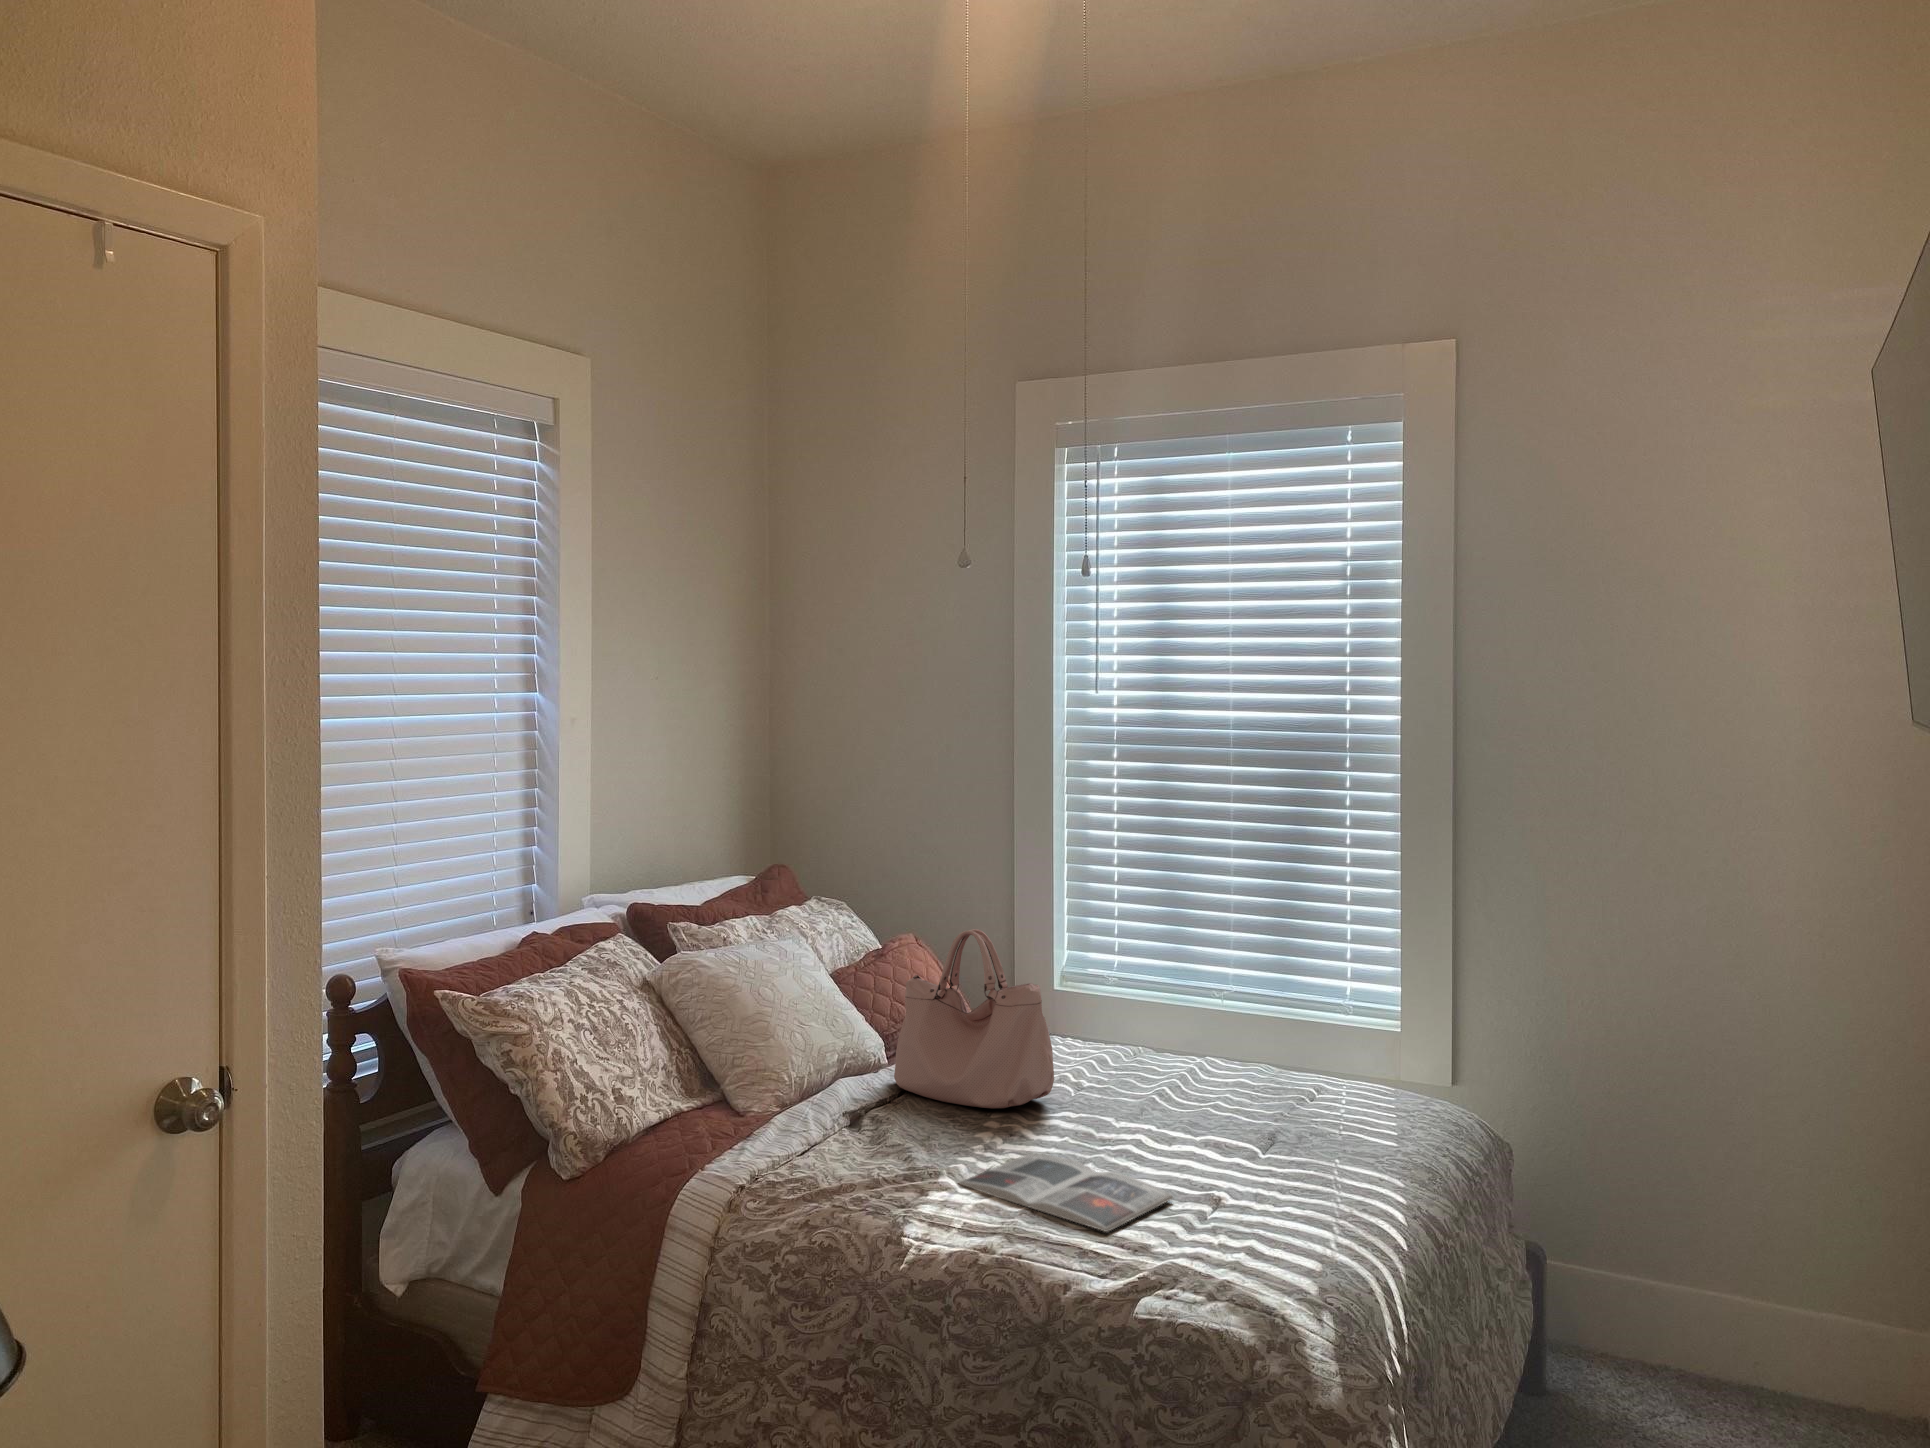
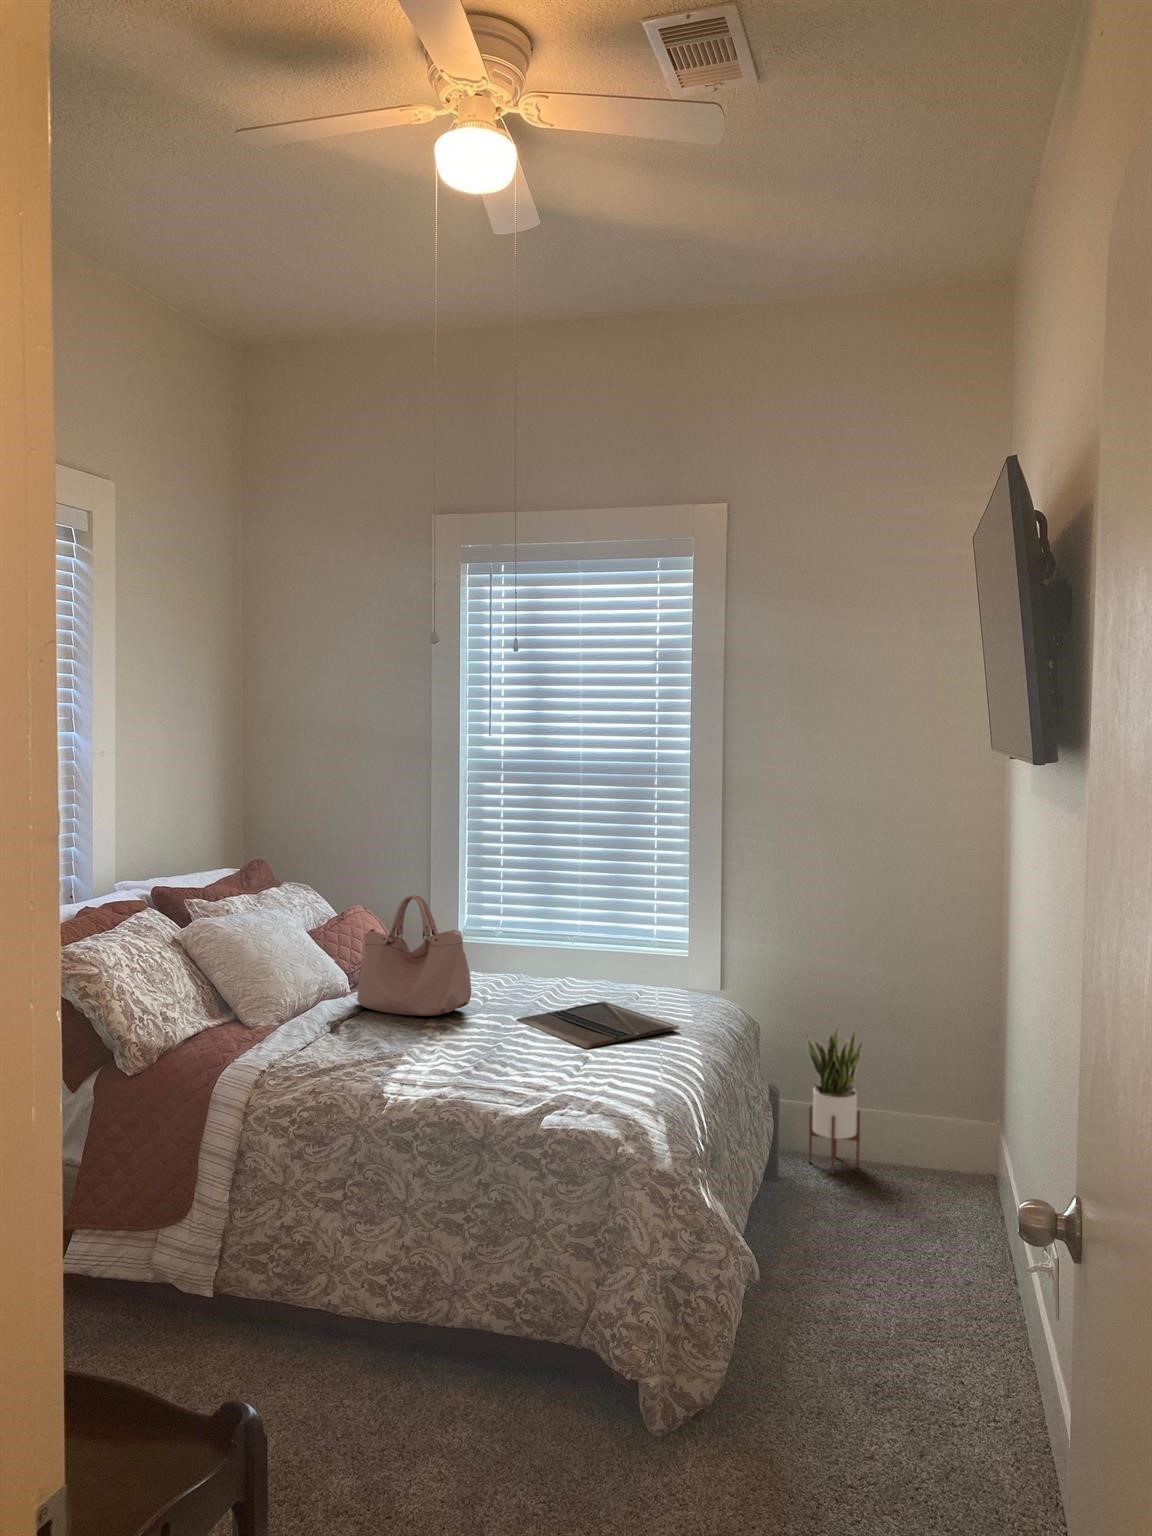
laptop: none [1119,1098,1372,1181] -> present [516,1001,679,1049]
potted plant: none [1584,1147,1689,1394] -> present [803,1023,863,1174]
magazine: present [959,1153,1173,1232] -> none [414,1040,559,1081]

